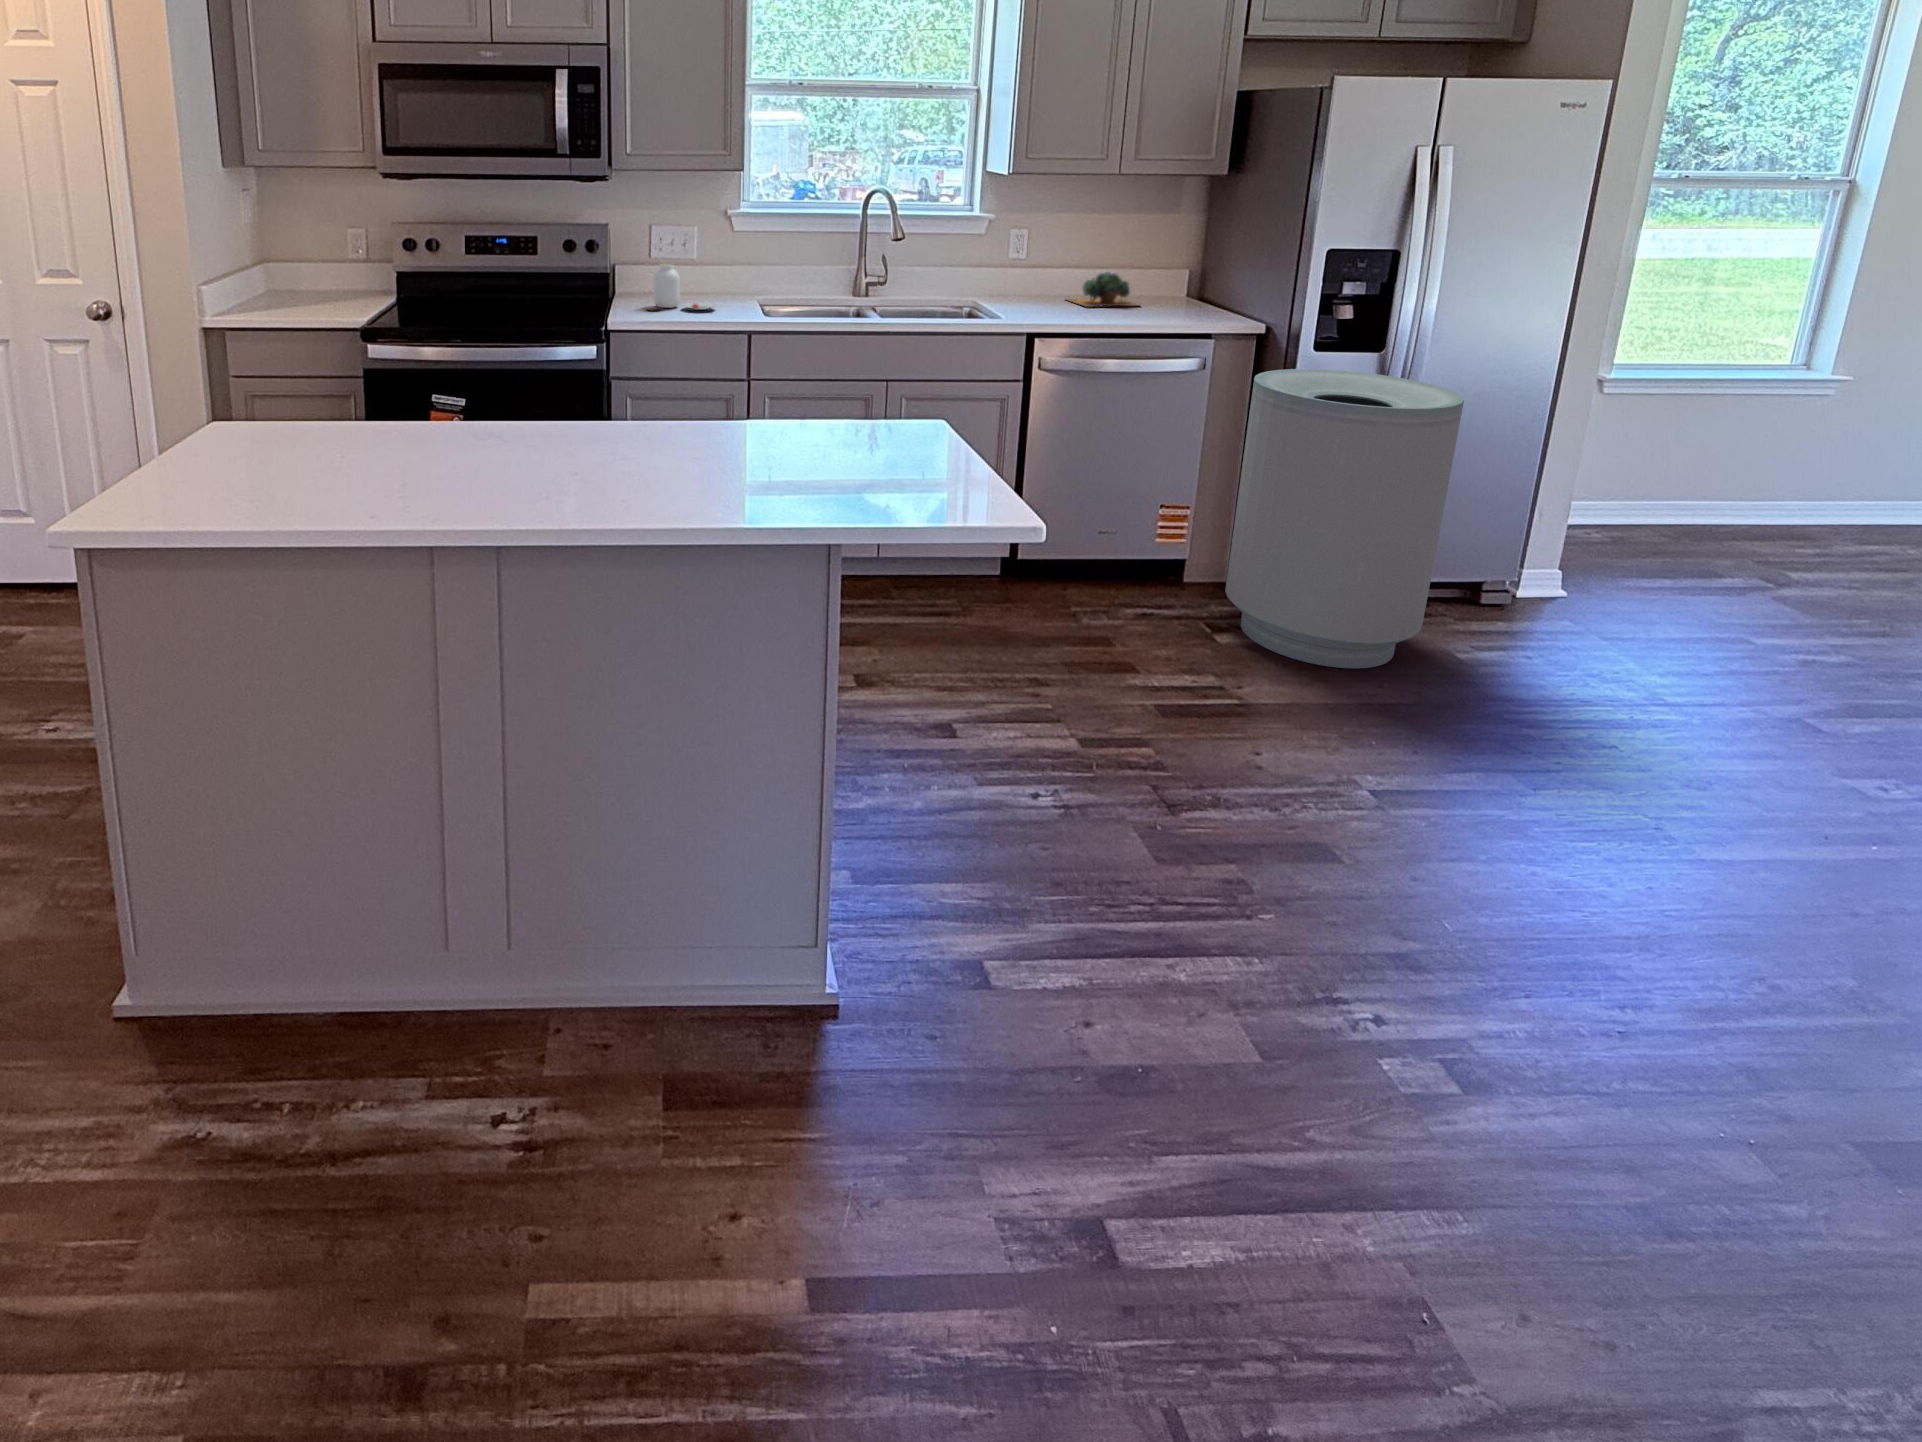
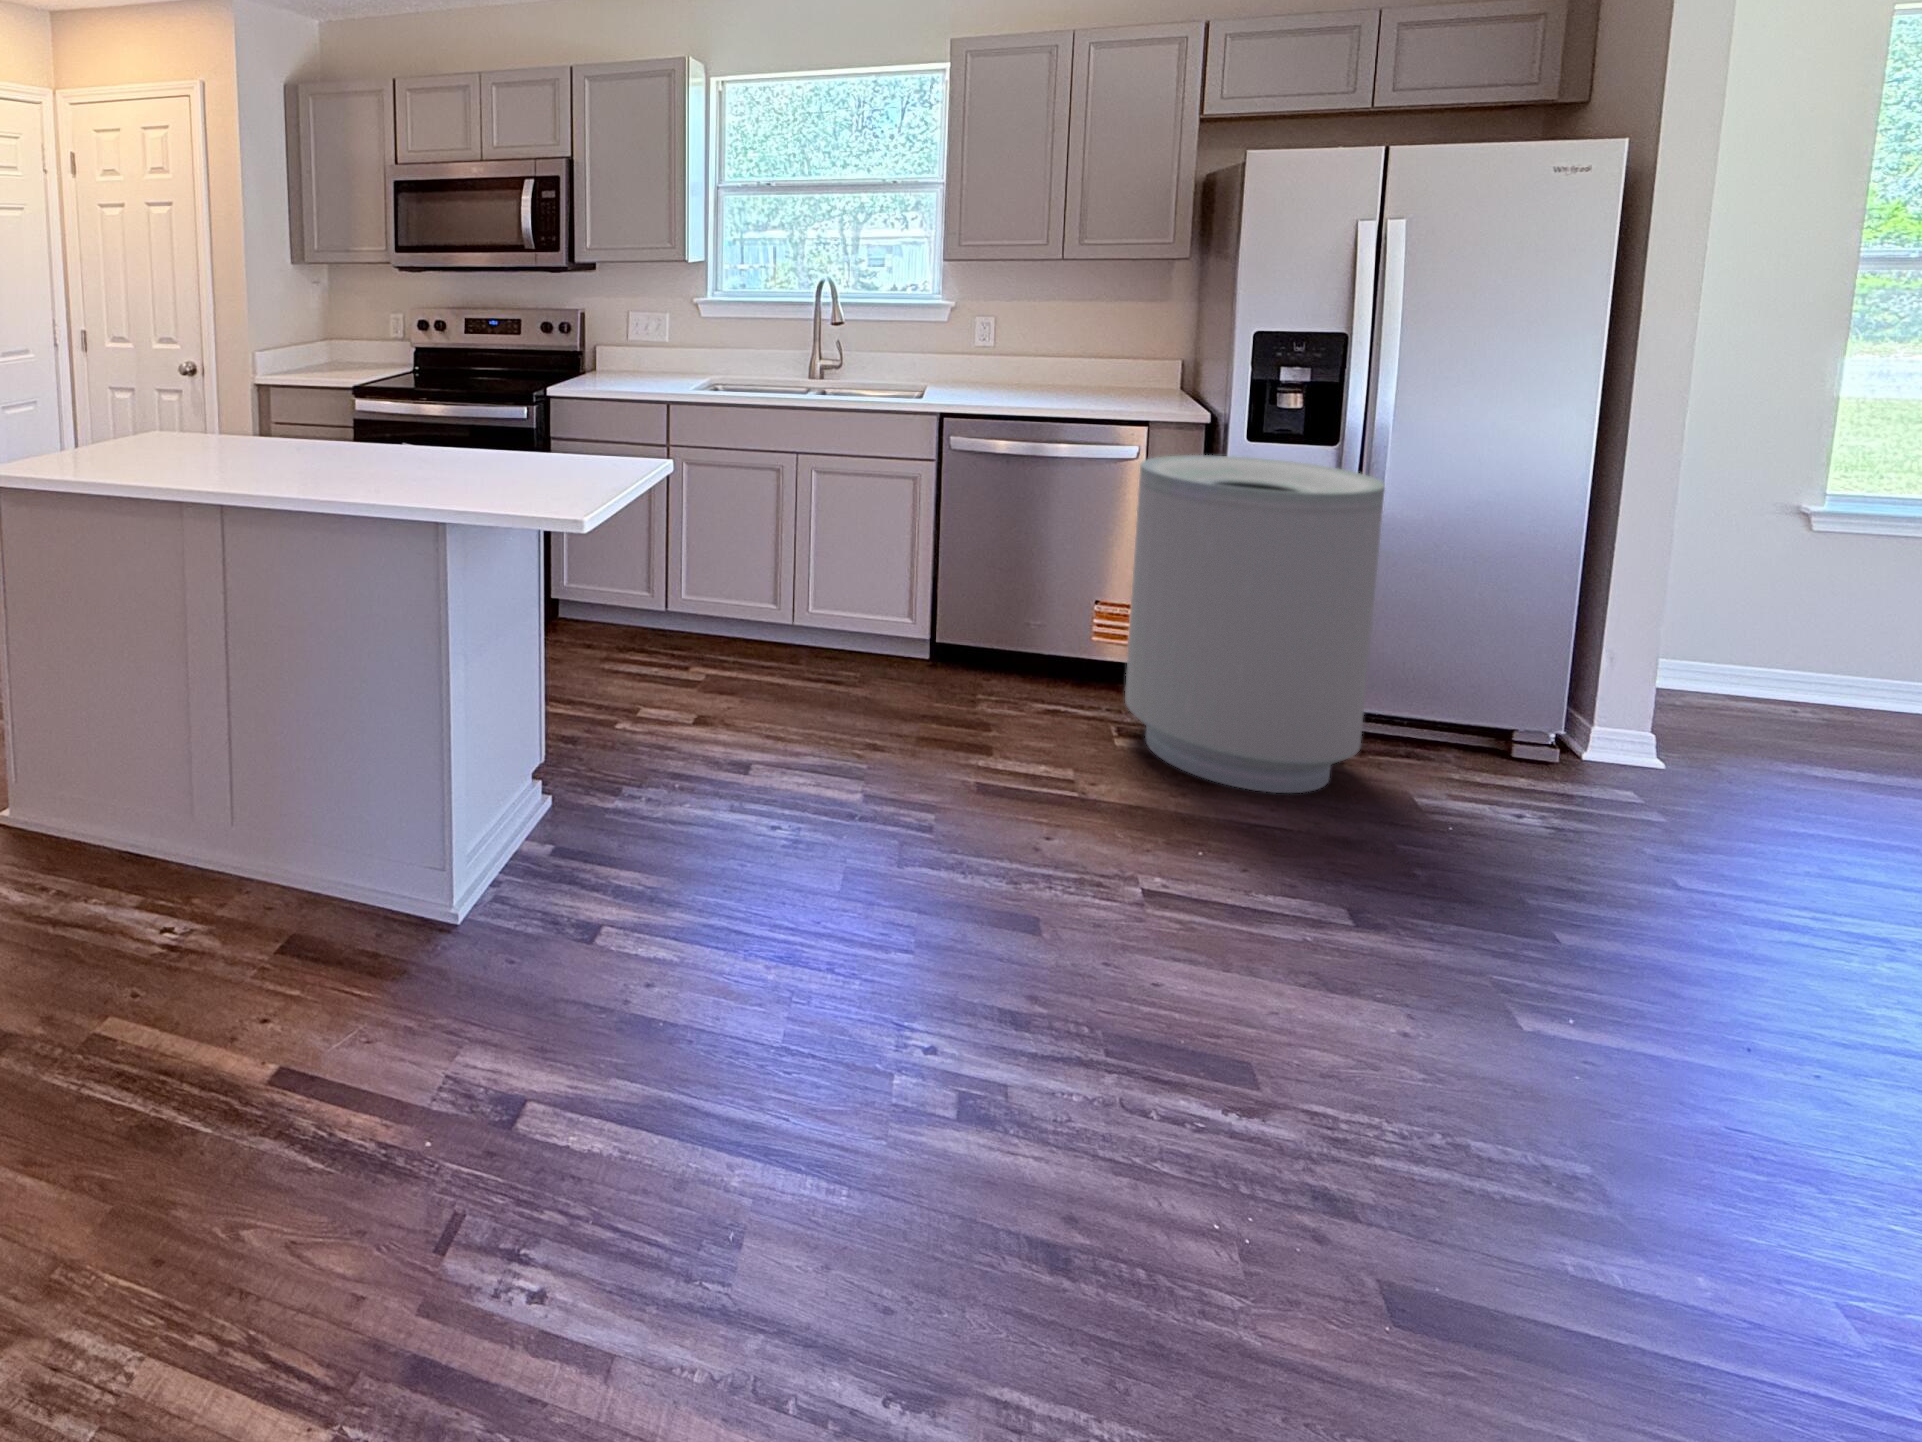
jar: present [654,264,715,310] -> none [585,343,647,382]
succulent plant: present [1068,272,1138,307] -> none [1015,356,1096,393]

